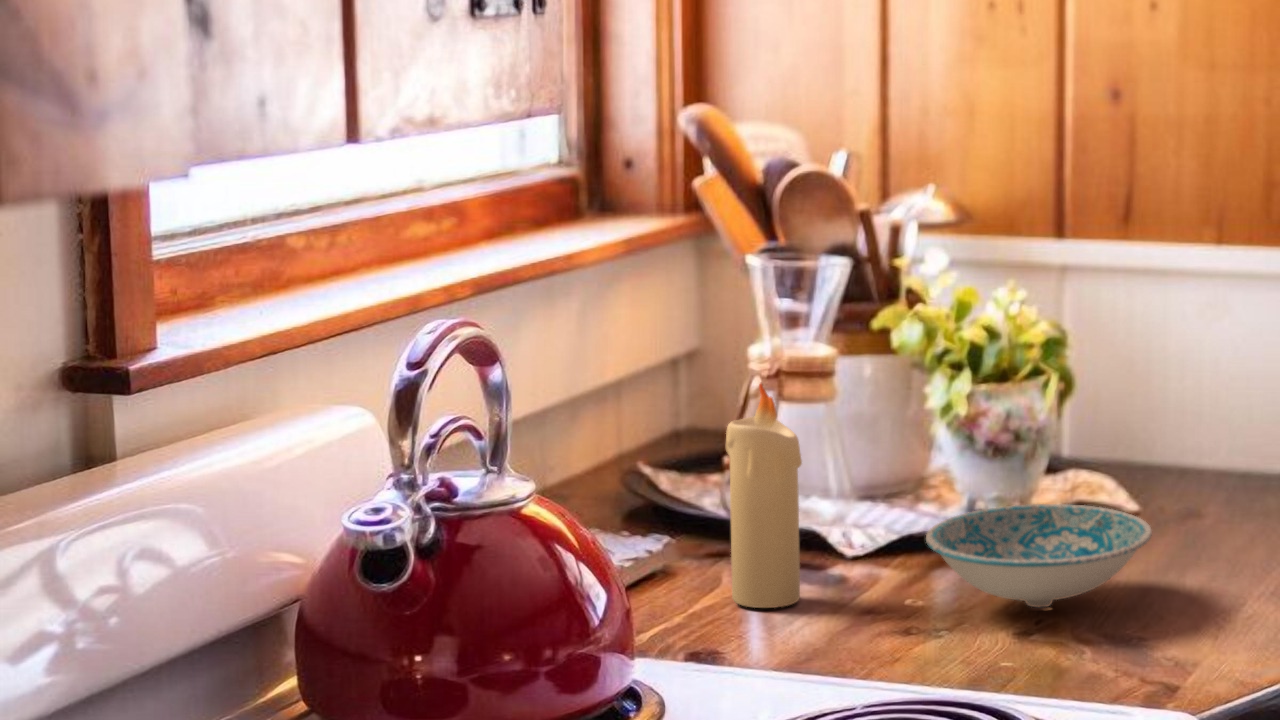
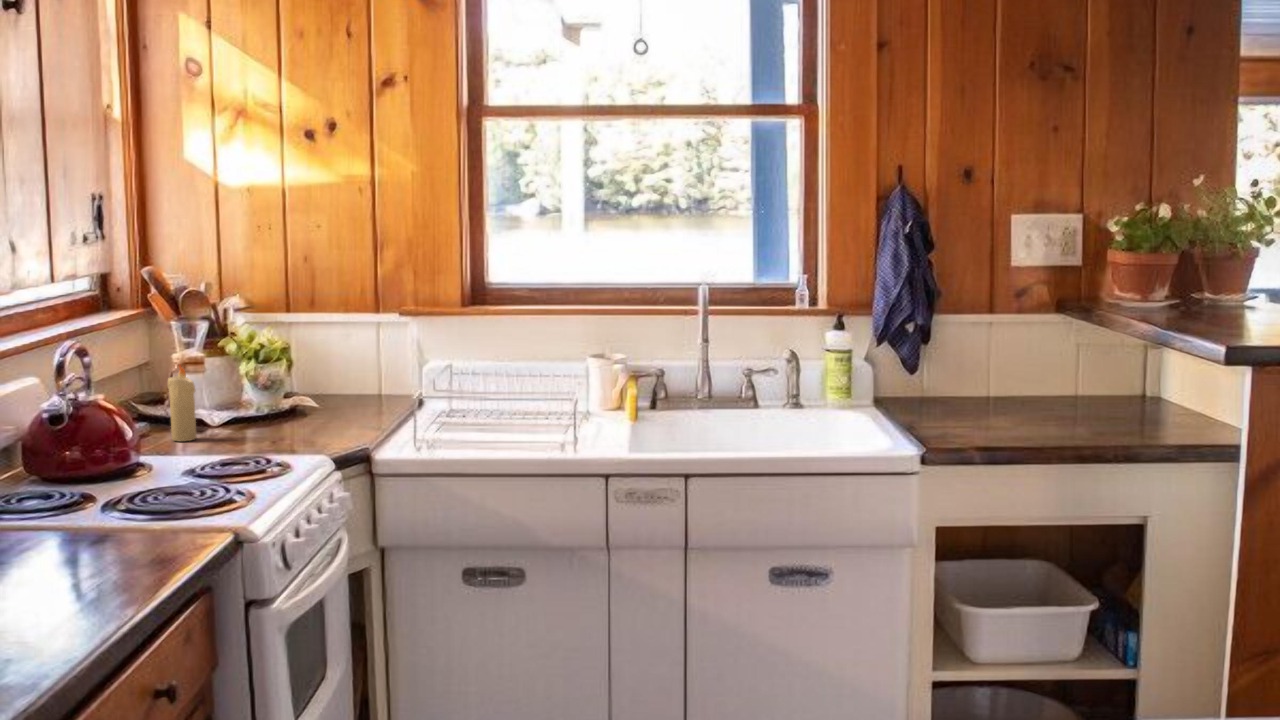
ceramic bowl: present [926,504,1152,607] -> none [240,402,318,435]

